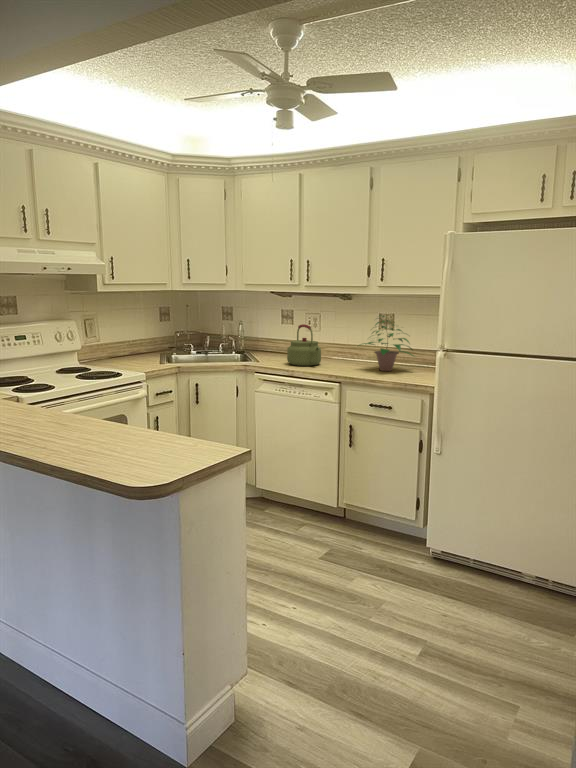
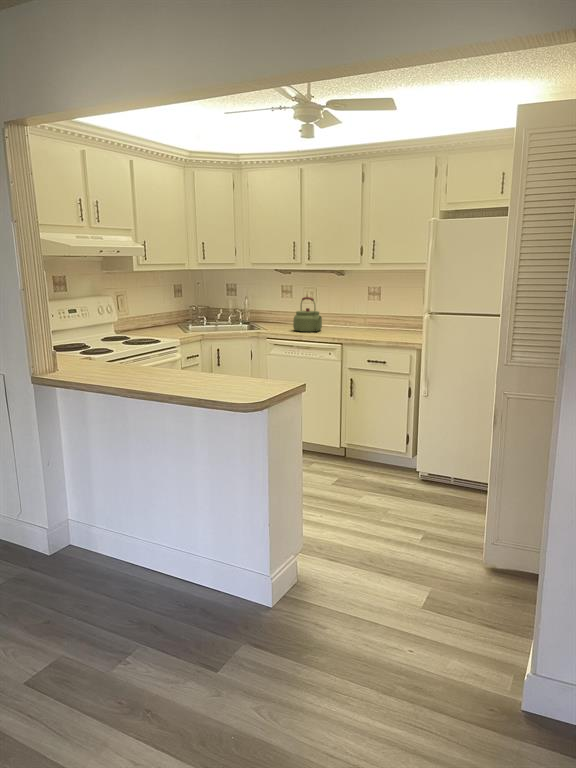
potted plant: present [360,316,413,371] -> none [353,288,403,334]

